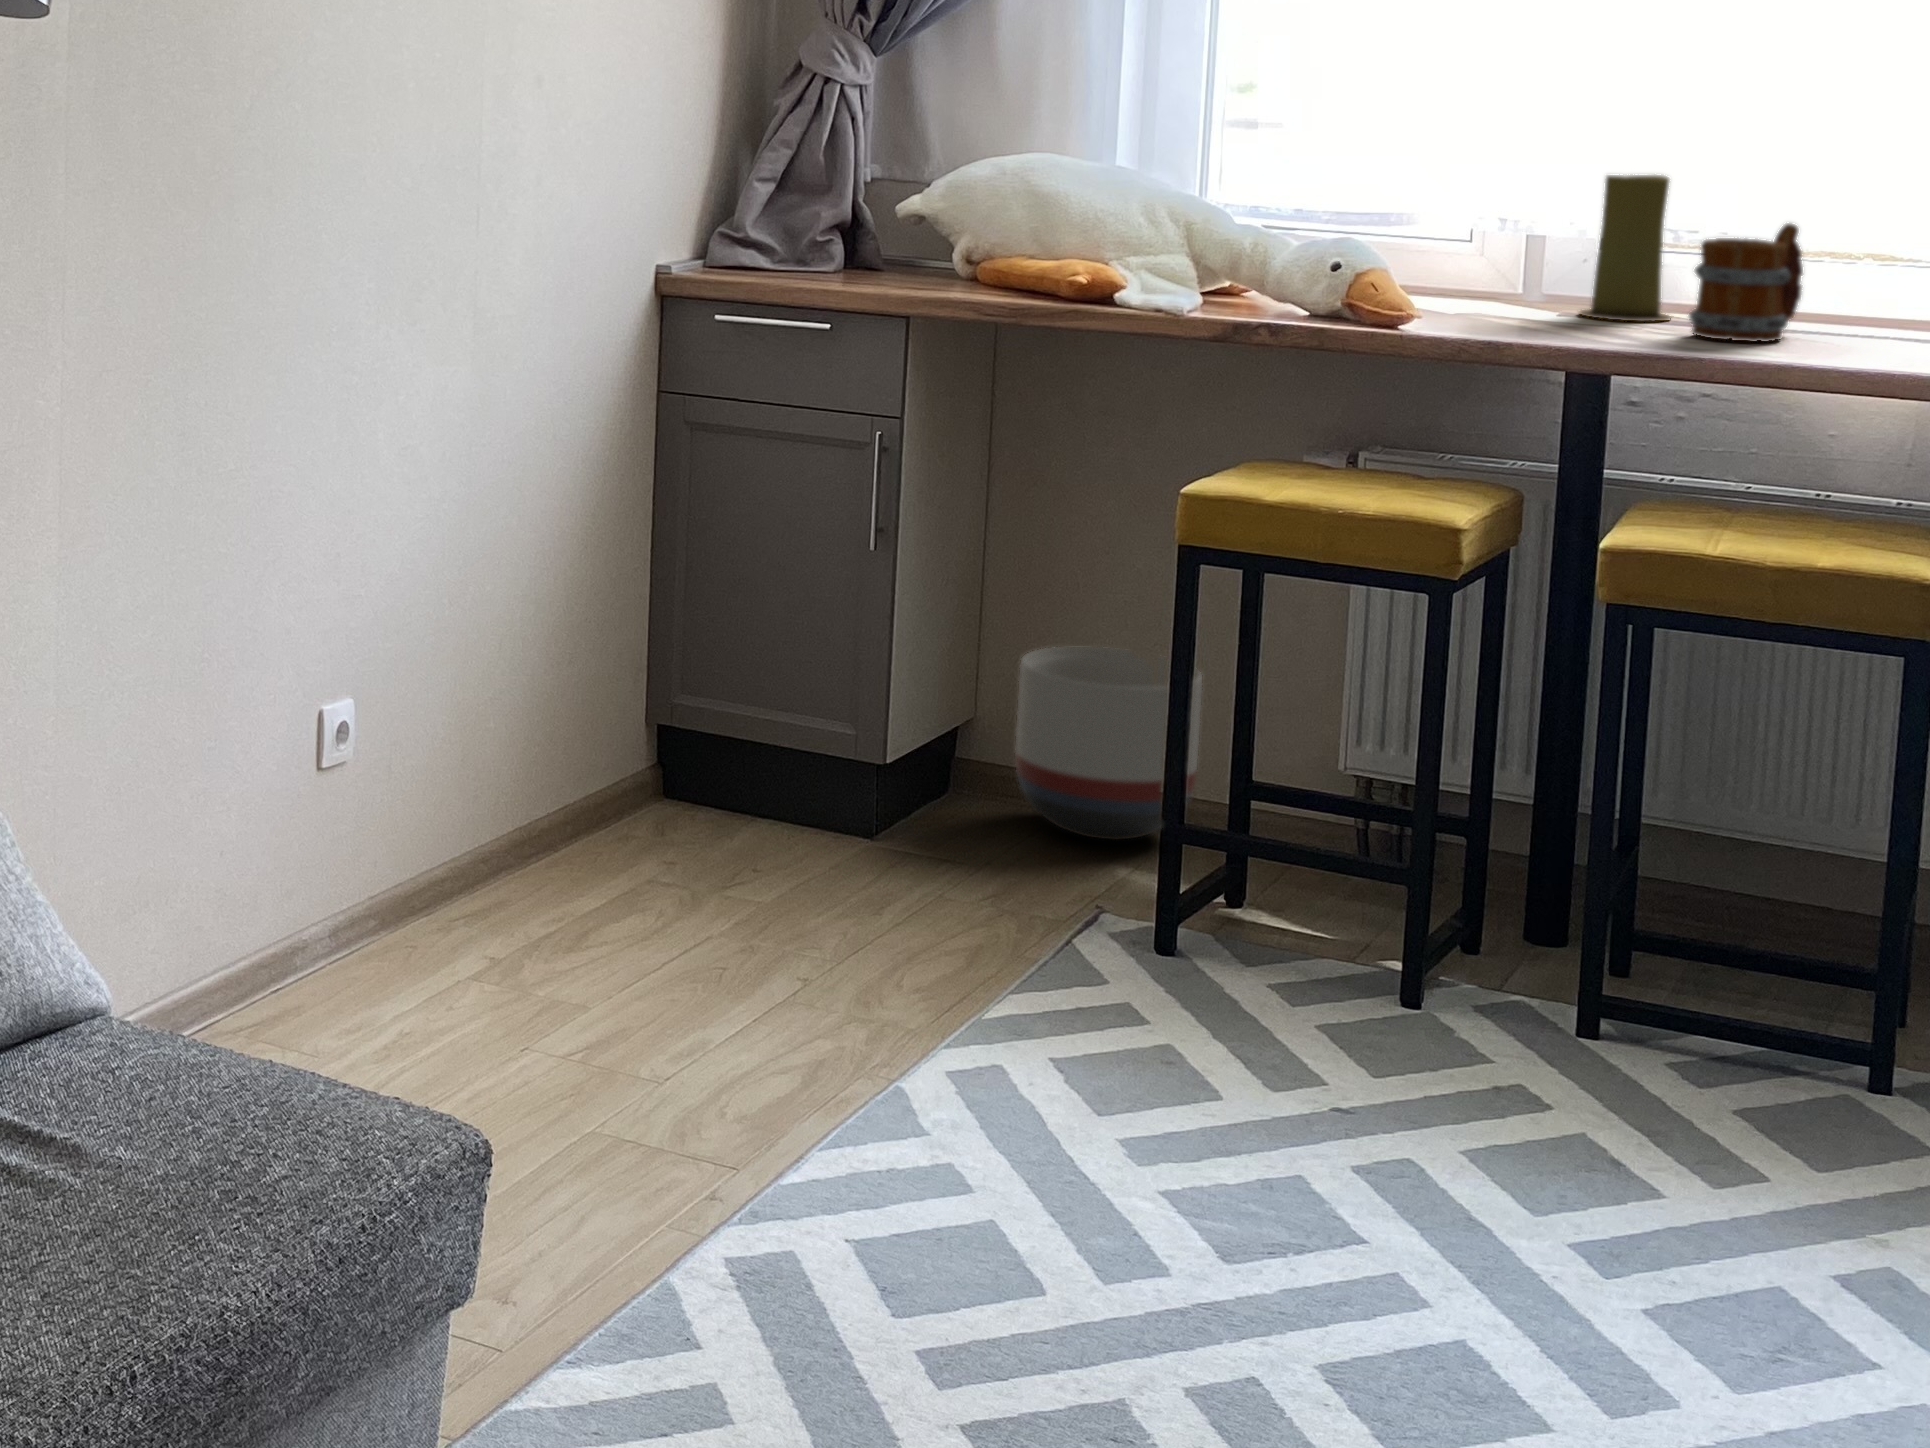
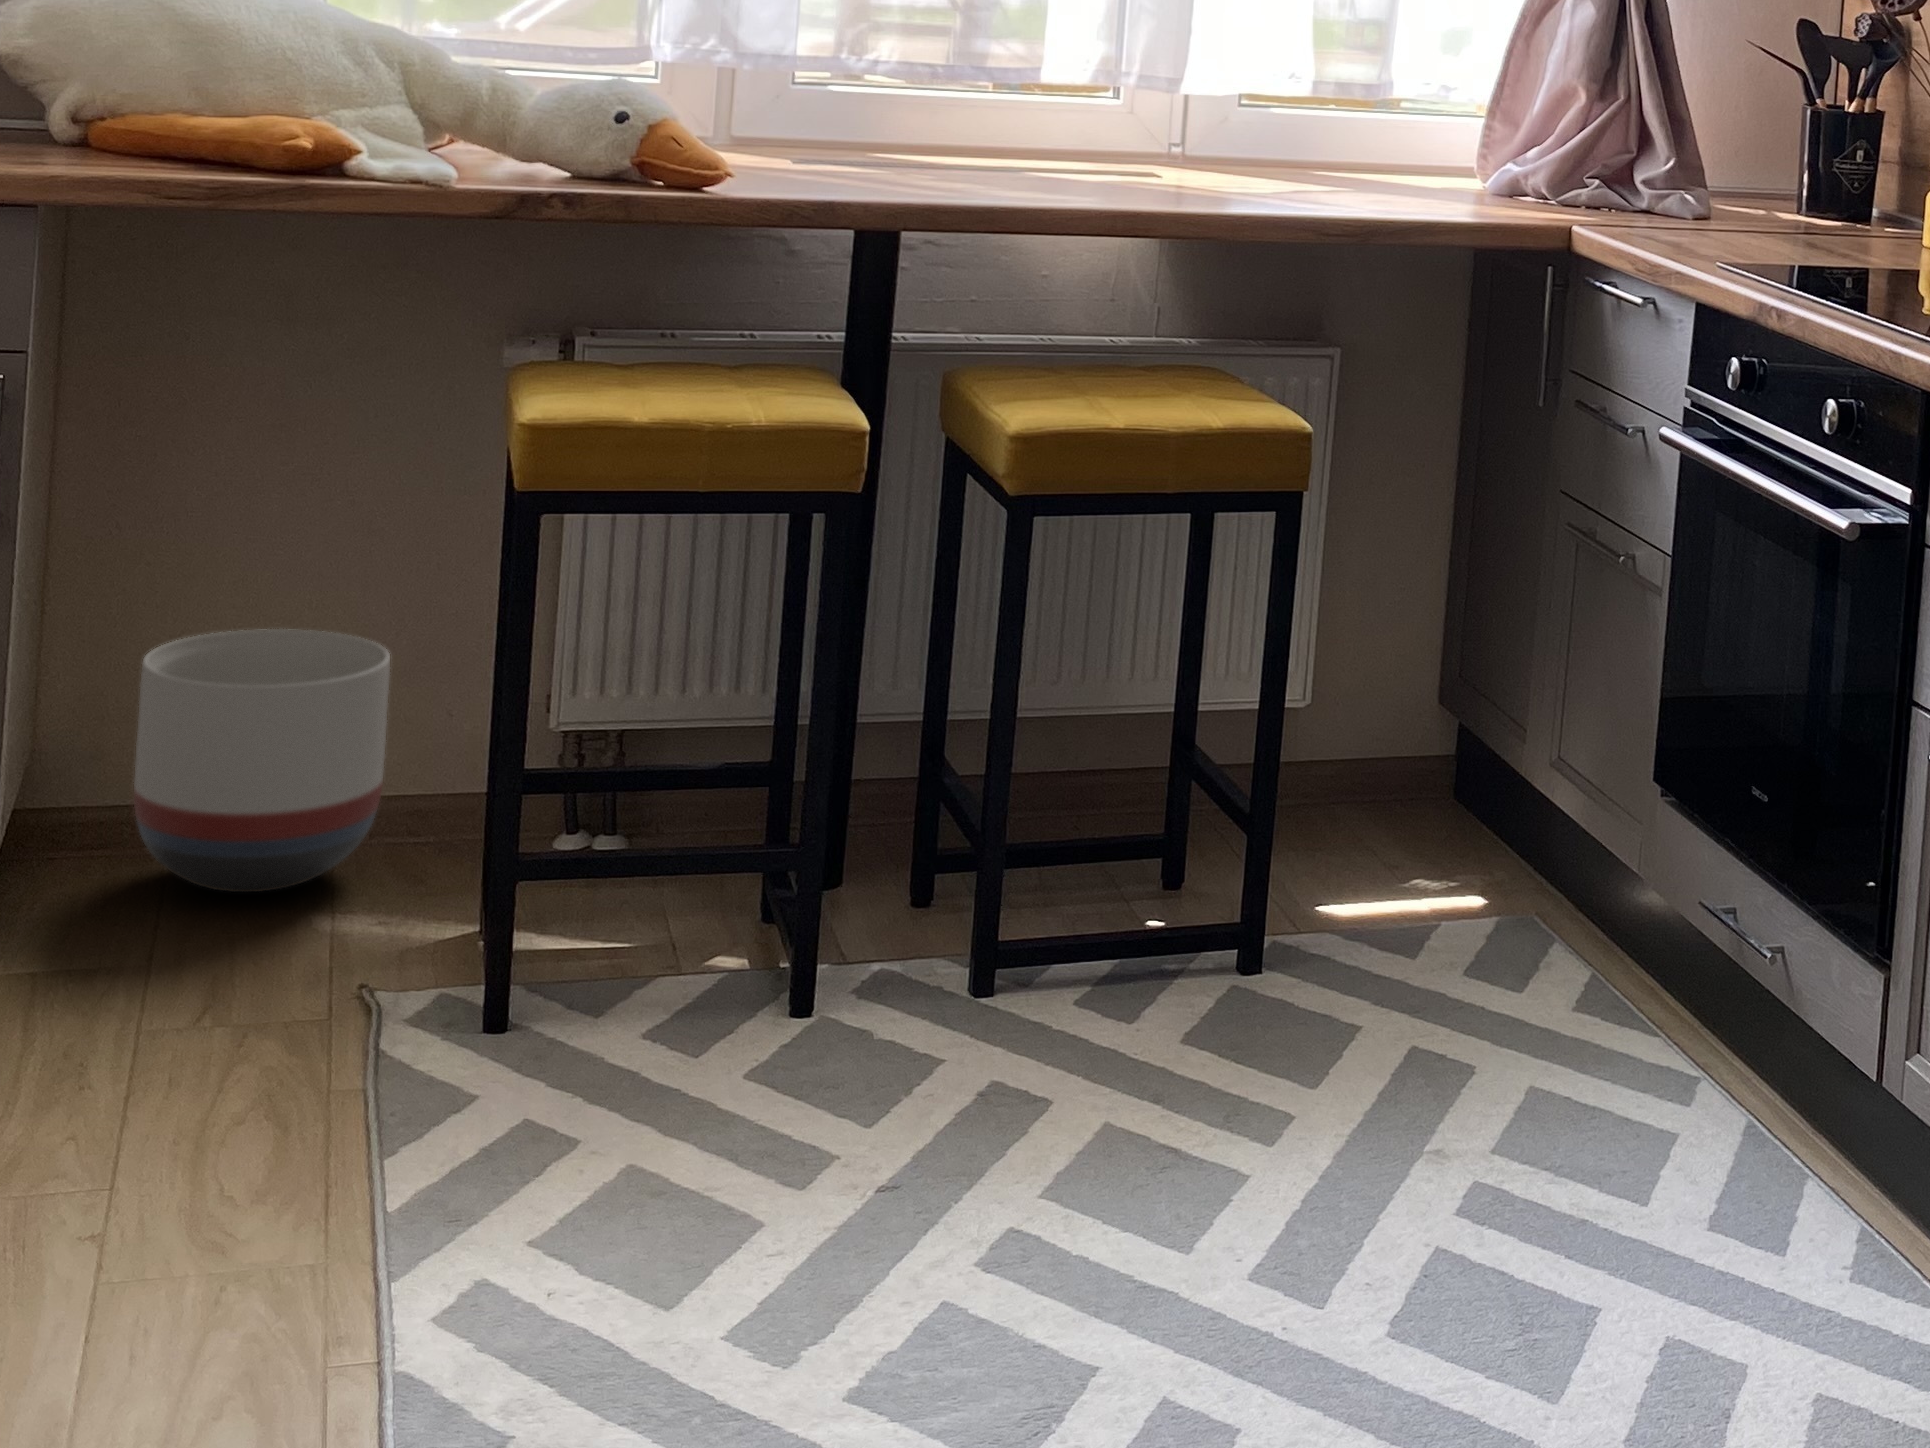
candle: present [1580,175,1670,321] -> none [844,8,939,173]
mug: present [1689,223,1803,342] -> none [992,62,1088,192]

